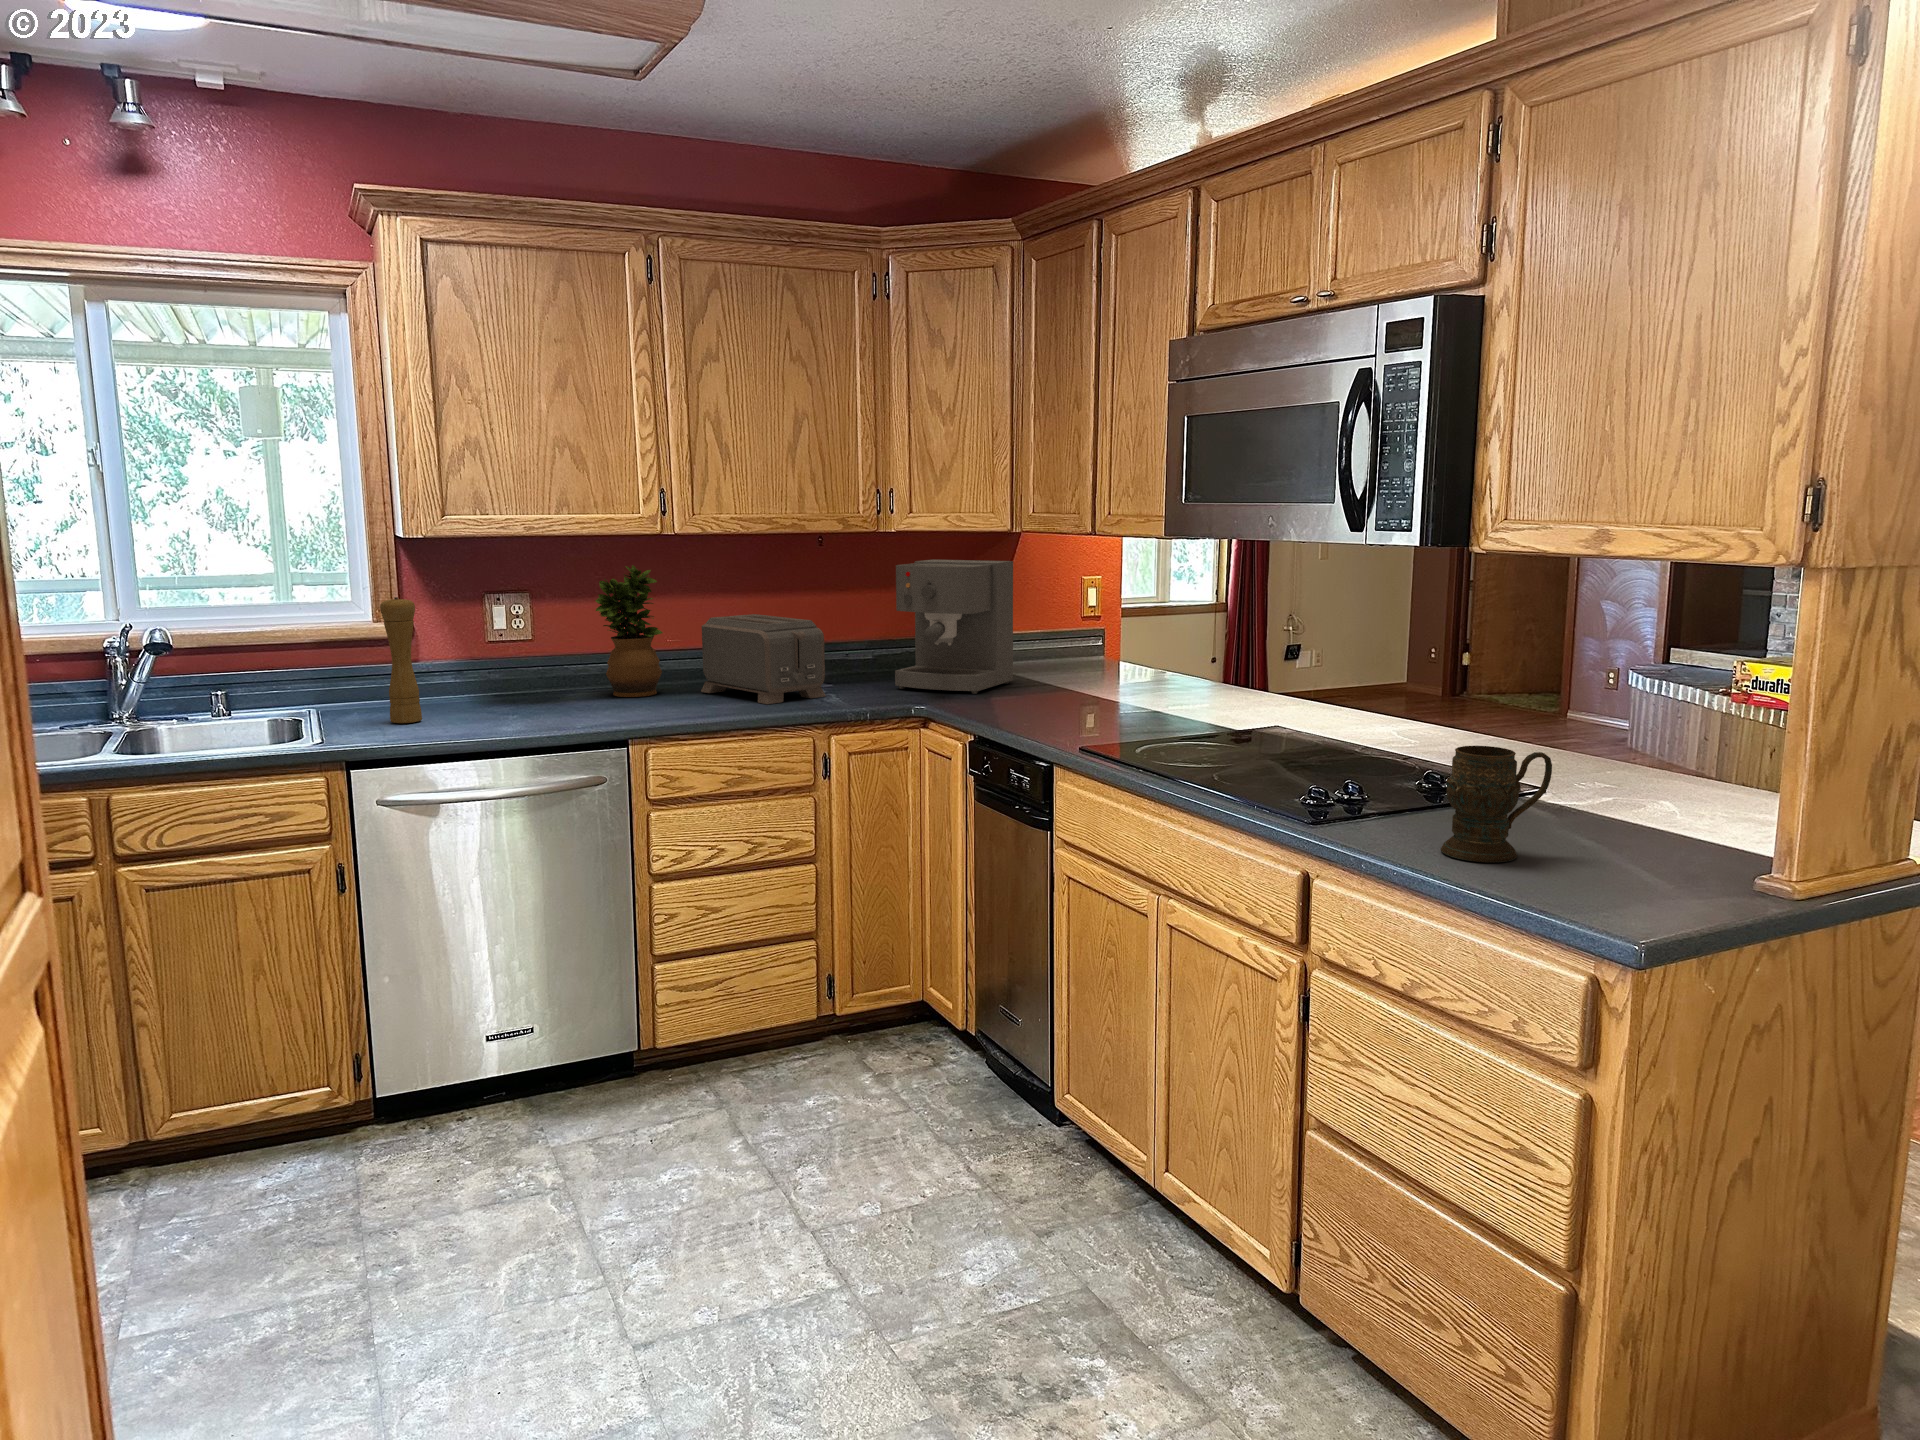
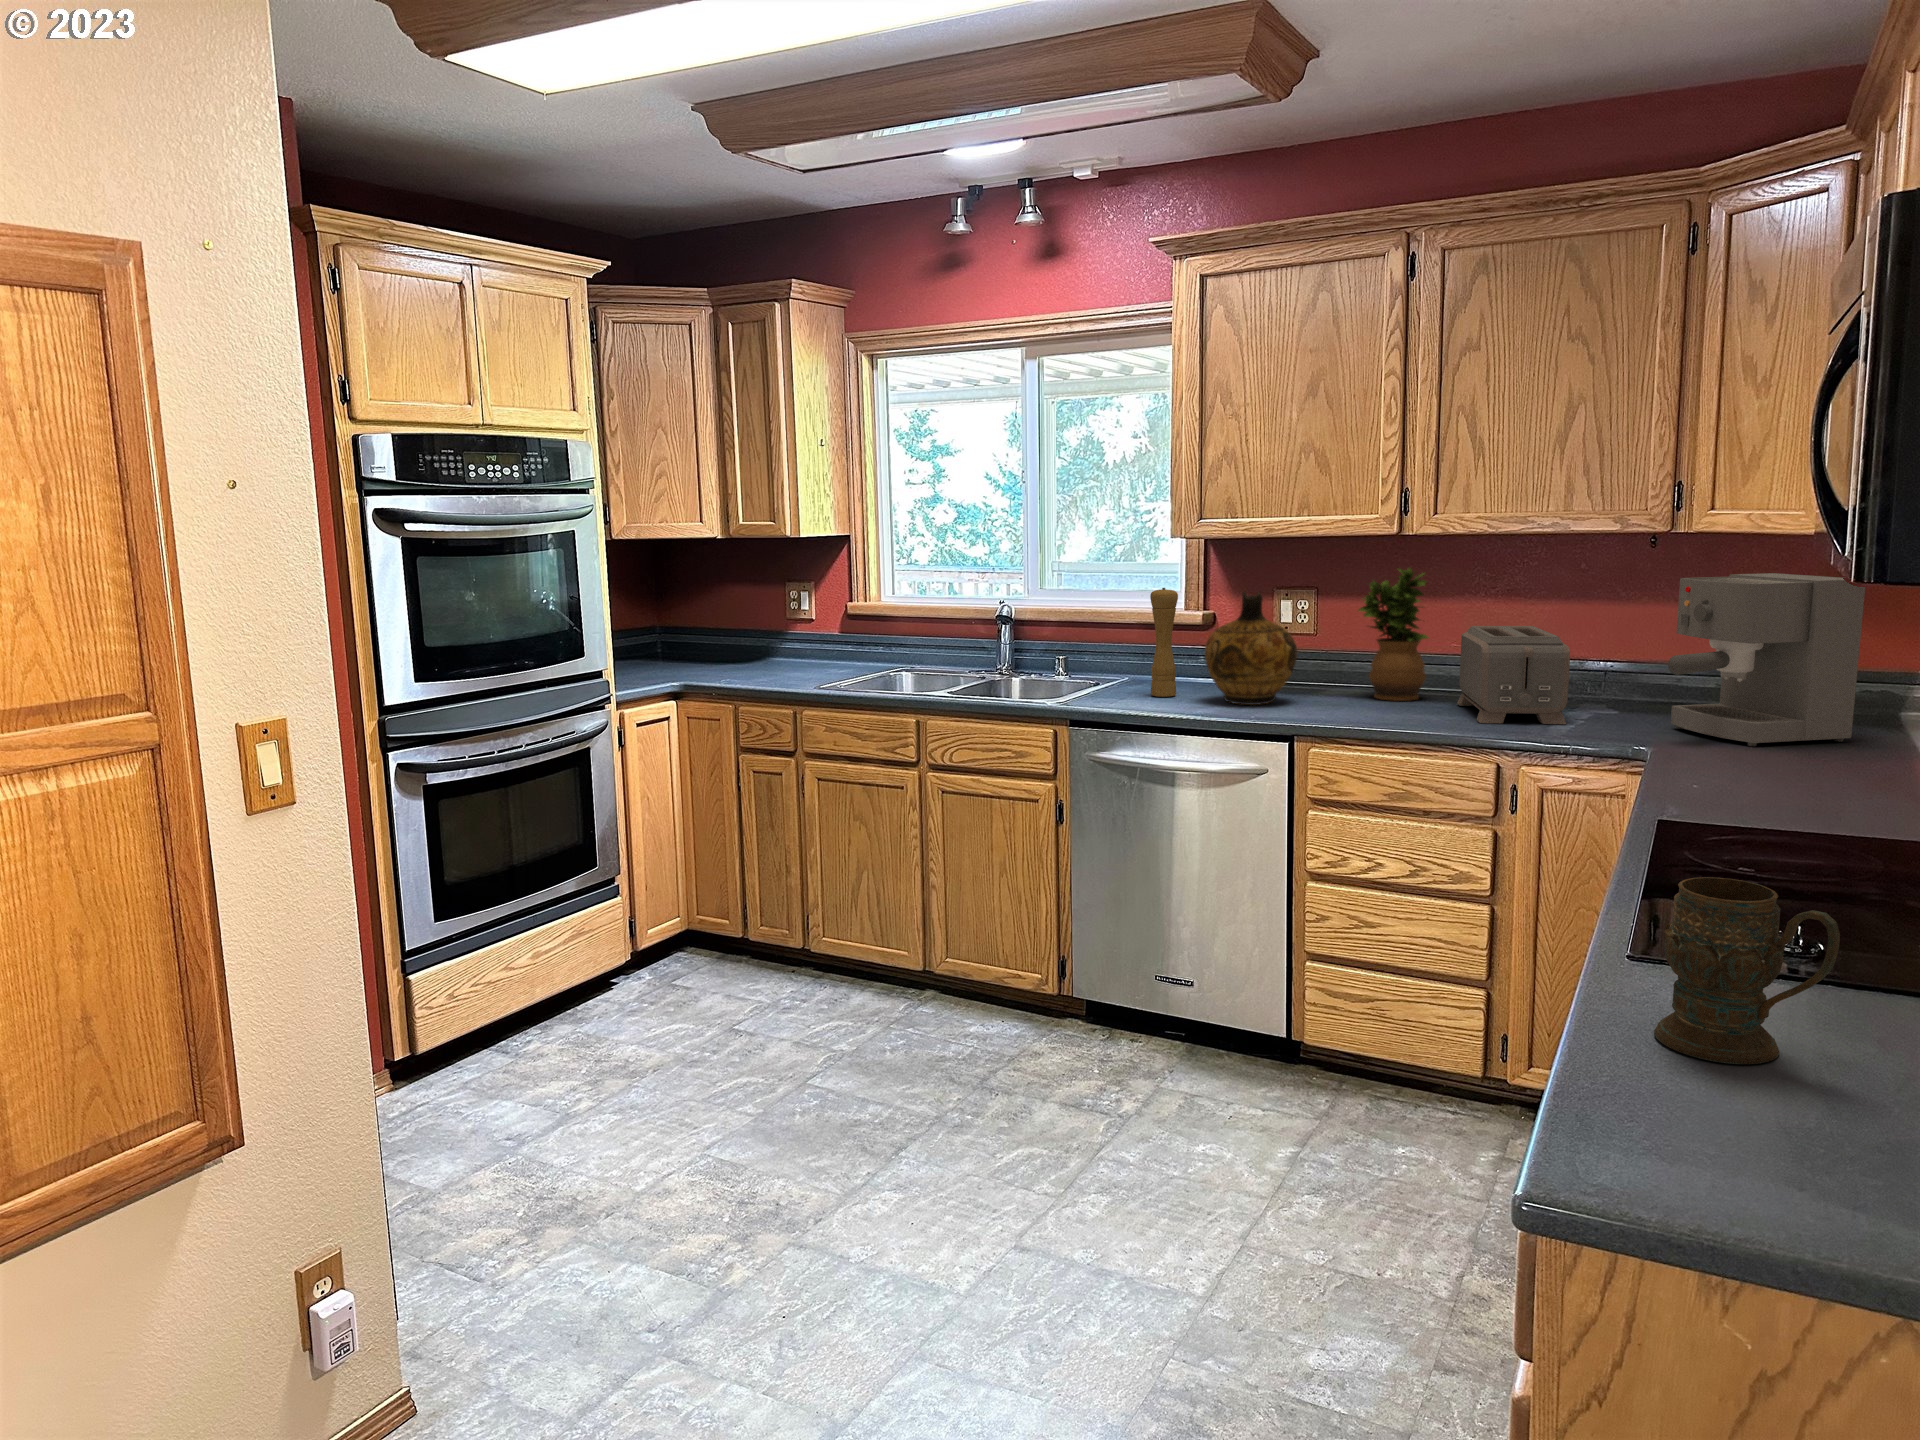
ceramic jug: none [462,595,565,718] -> present [1205,592,1297,705]

